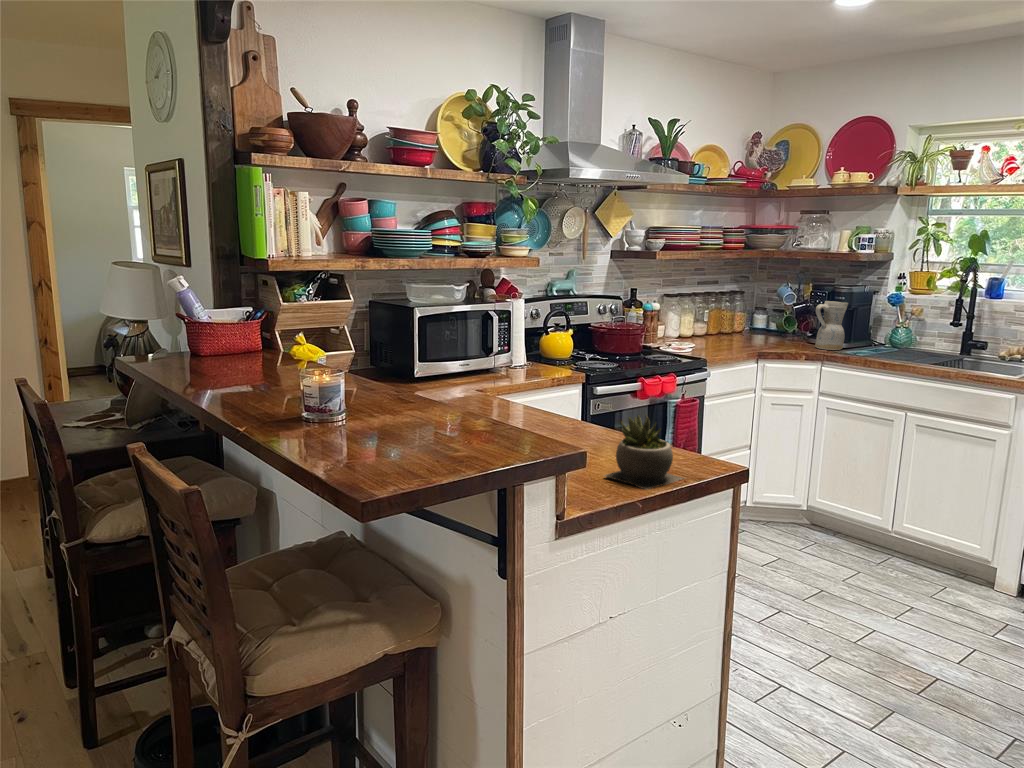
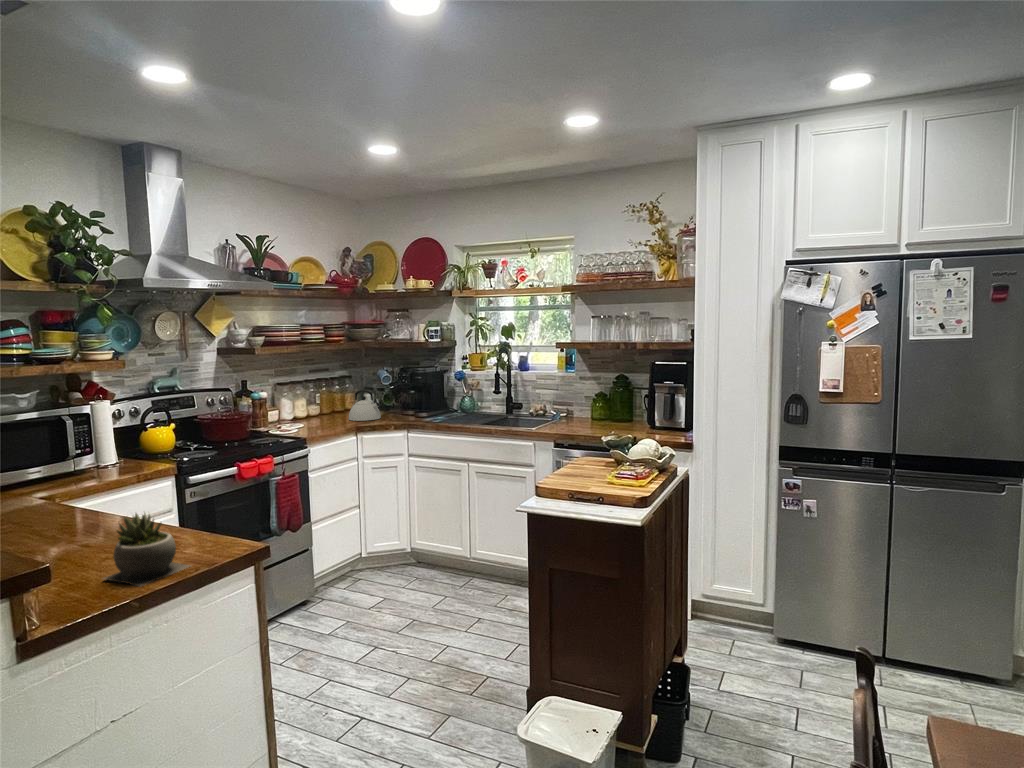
ceramic pitcher: present [815,301,848,350] -> none [399,380,424,419]
kettle: none [746,310,787,346] -> present [349,390,381,421]

